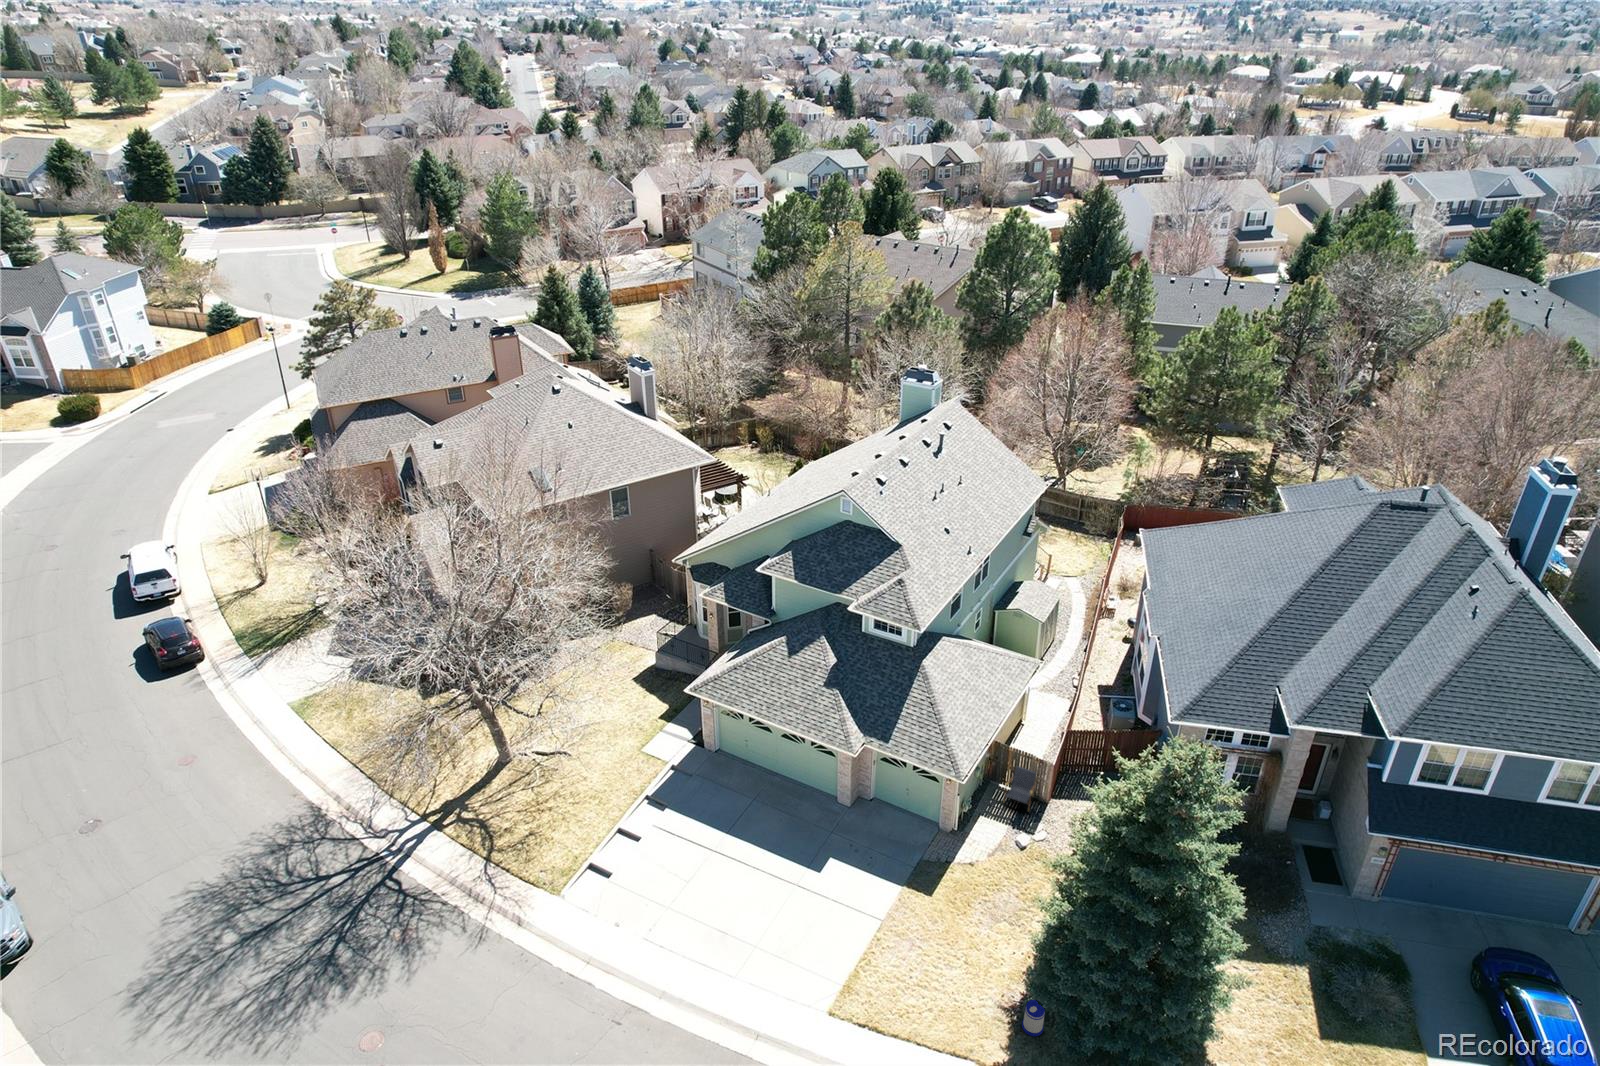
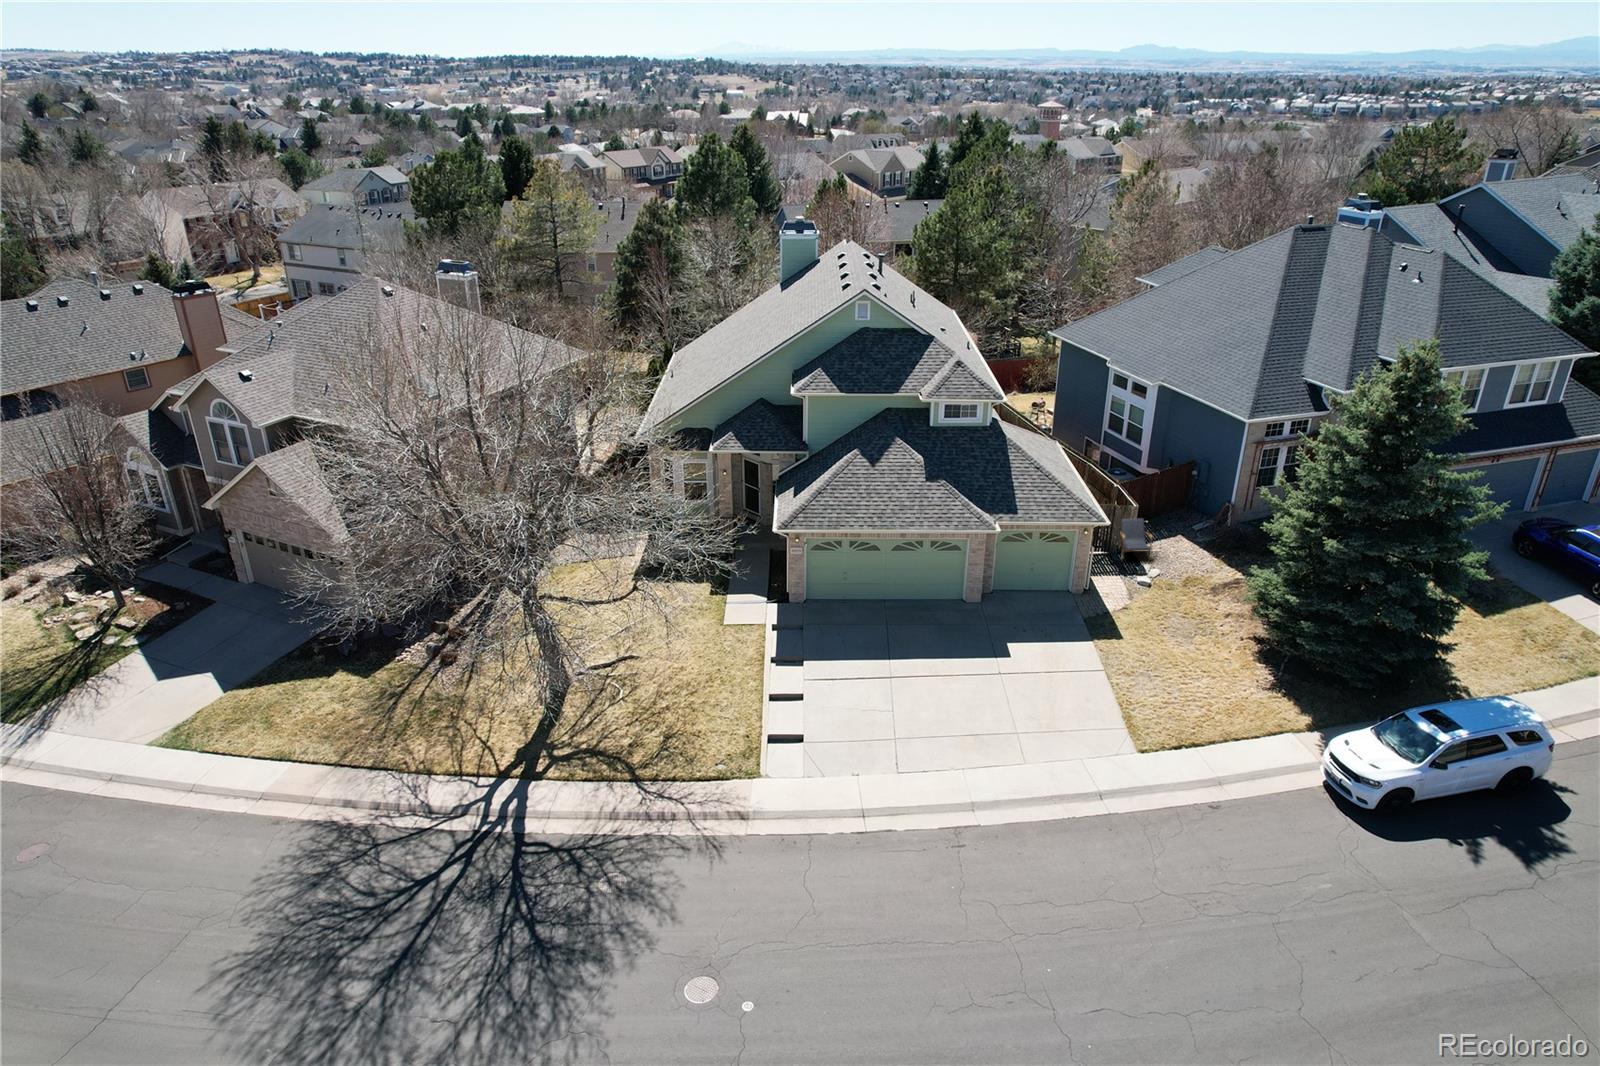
trash can: present [1022,1000,1045,1036] -> none [1329,672,1358,710]

